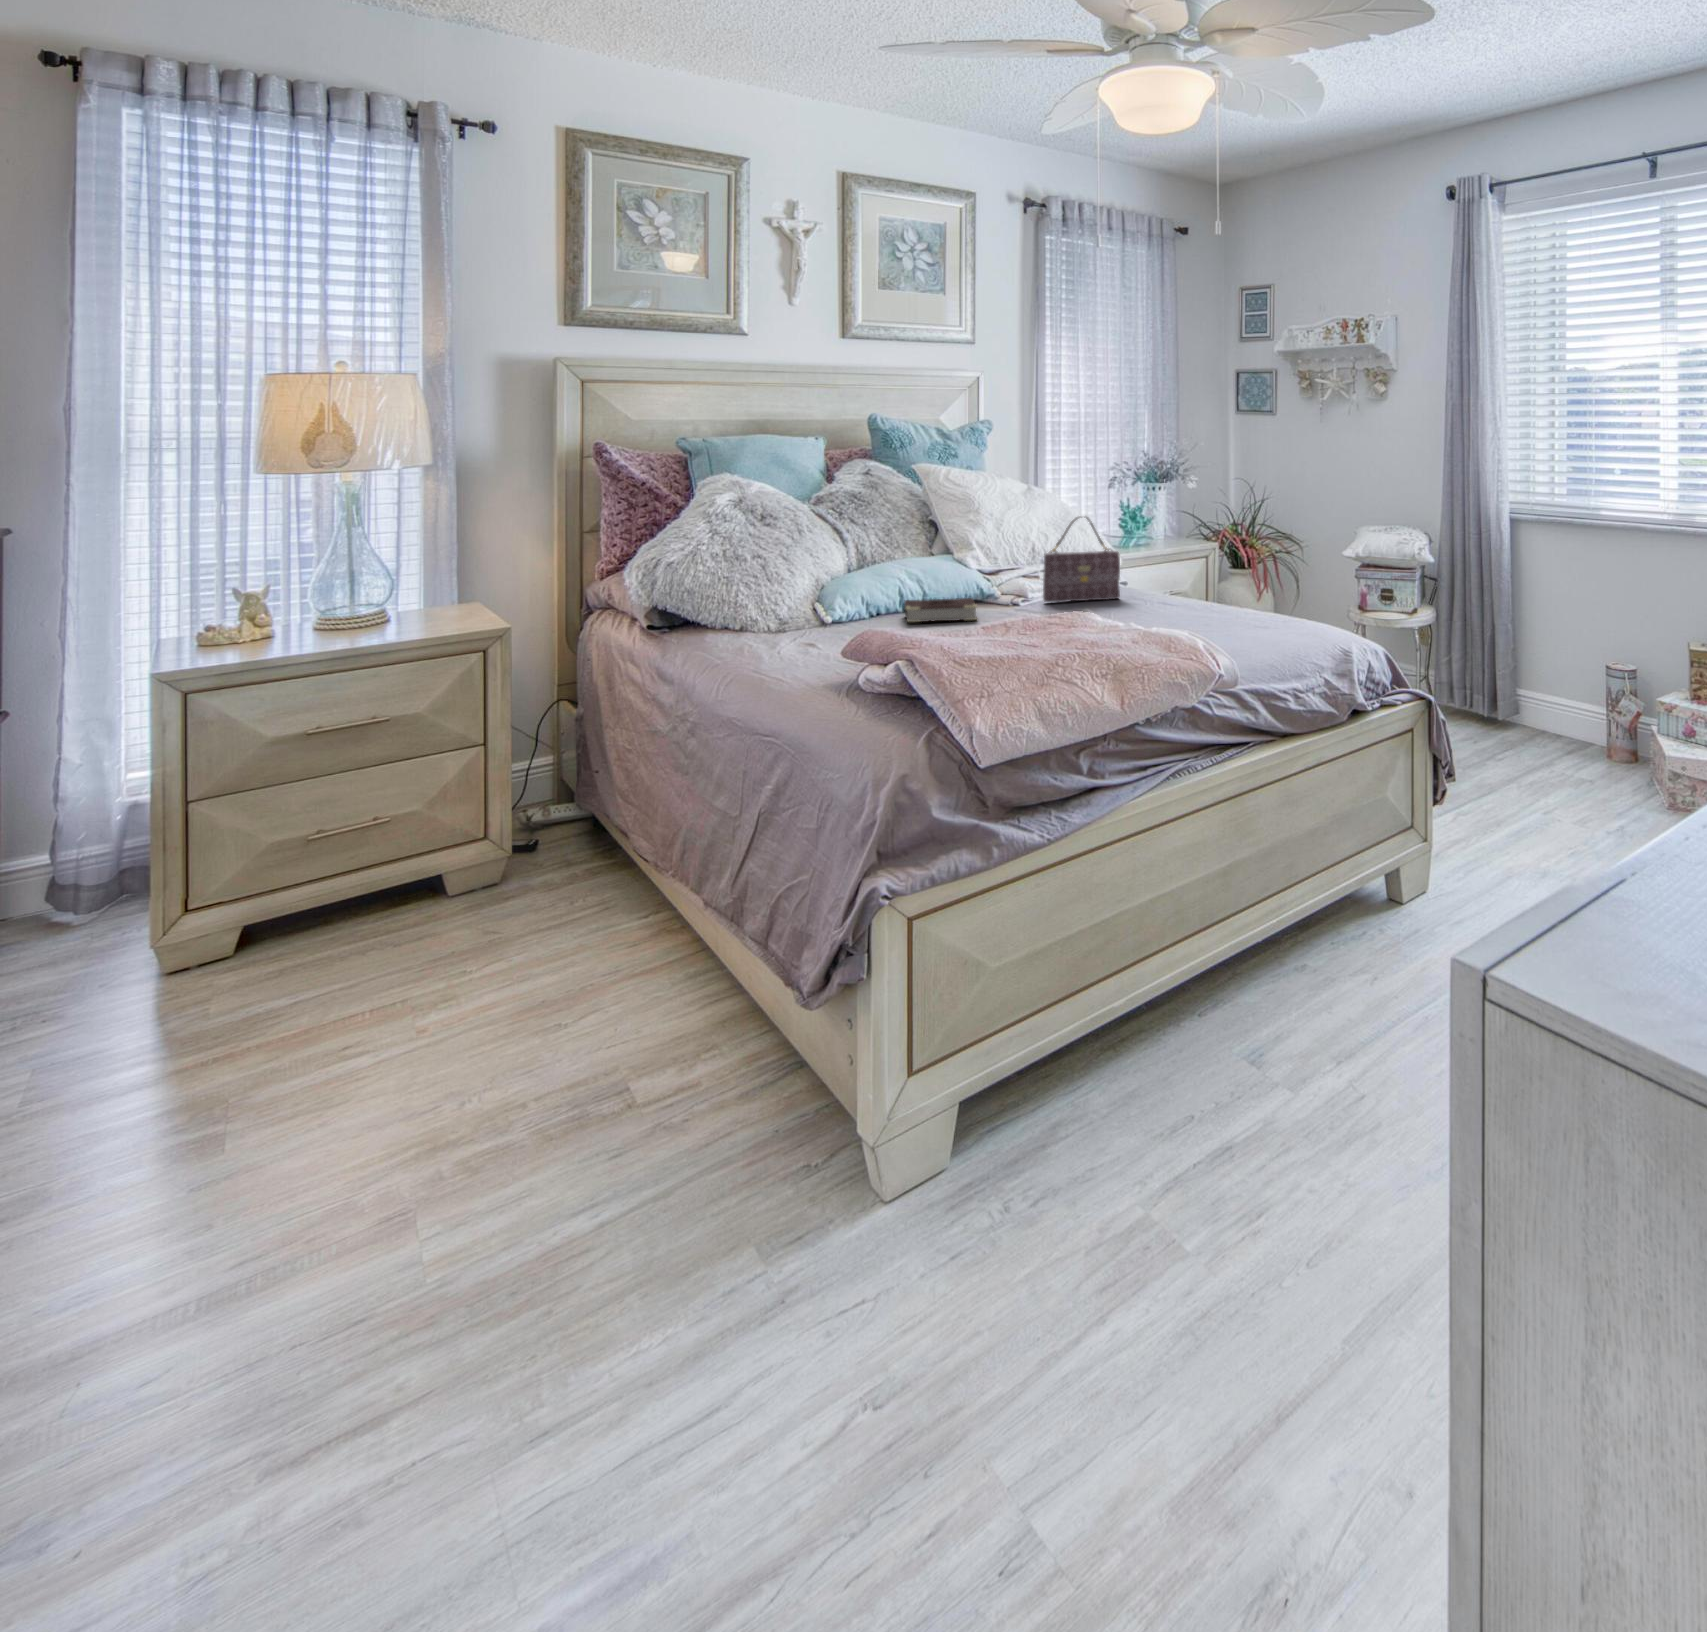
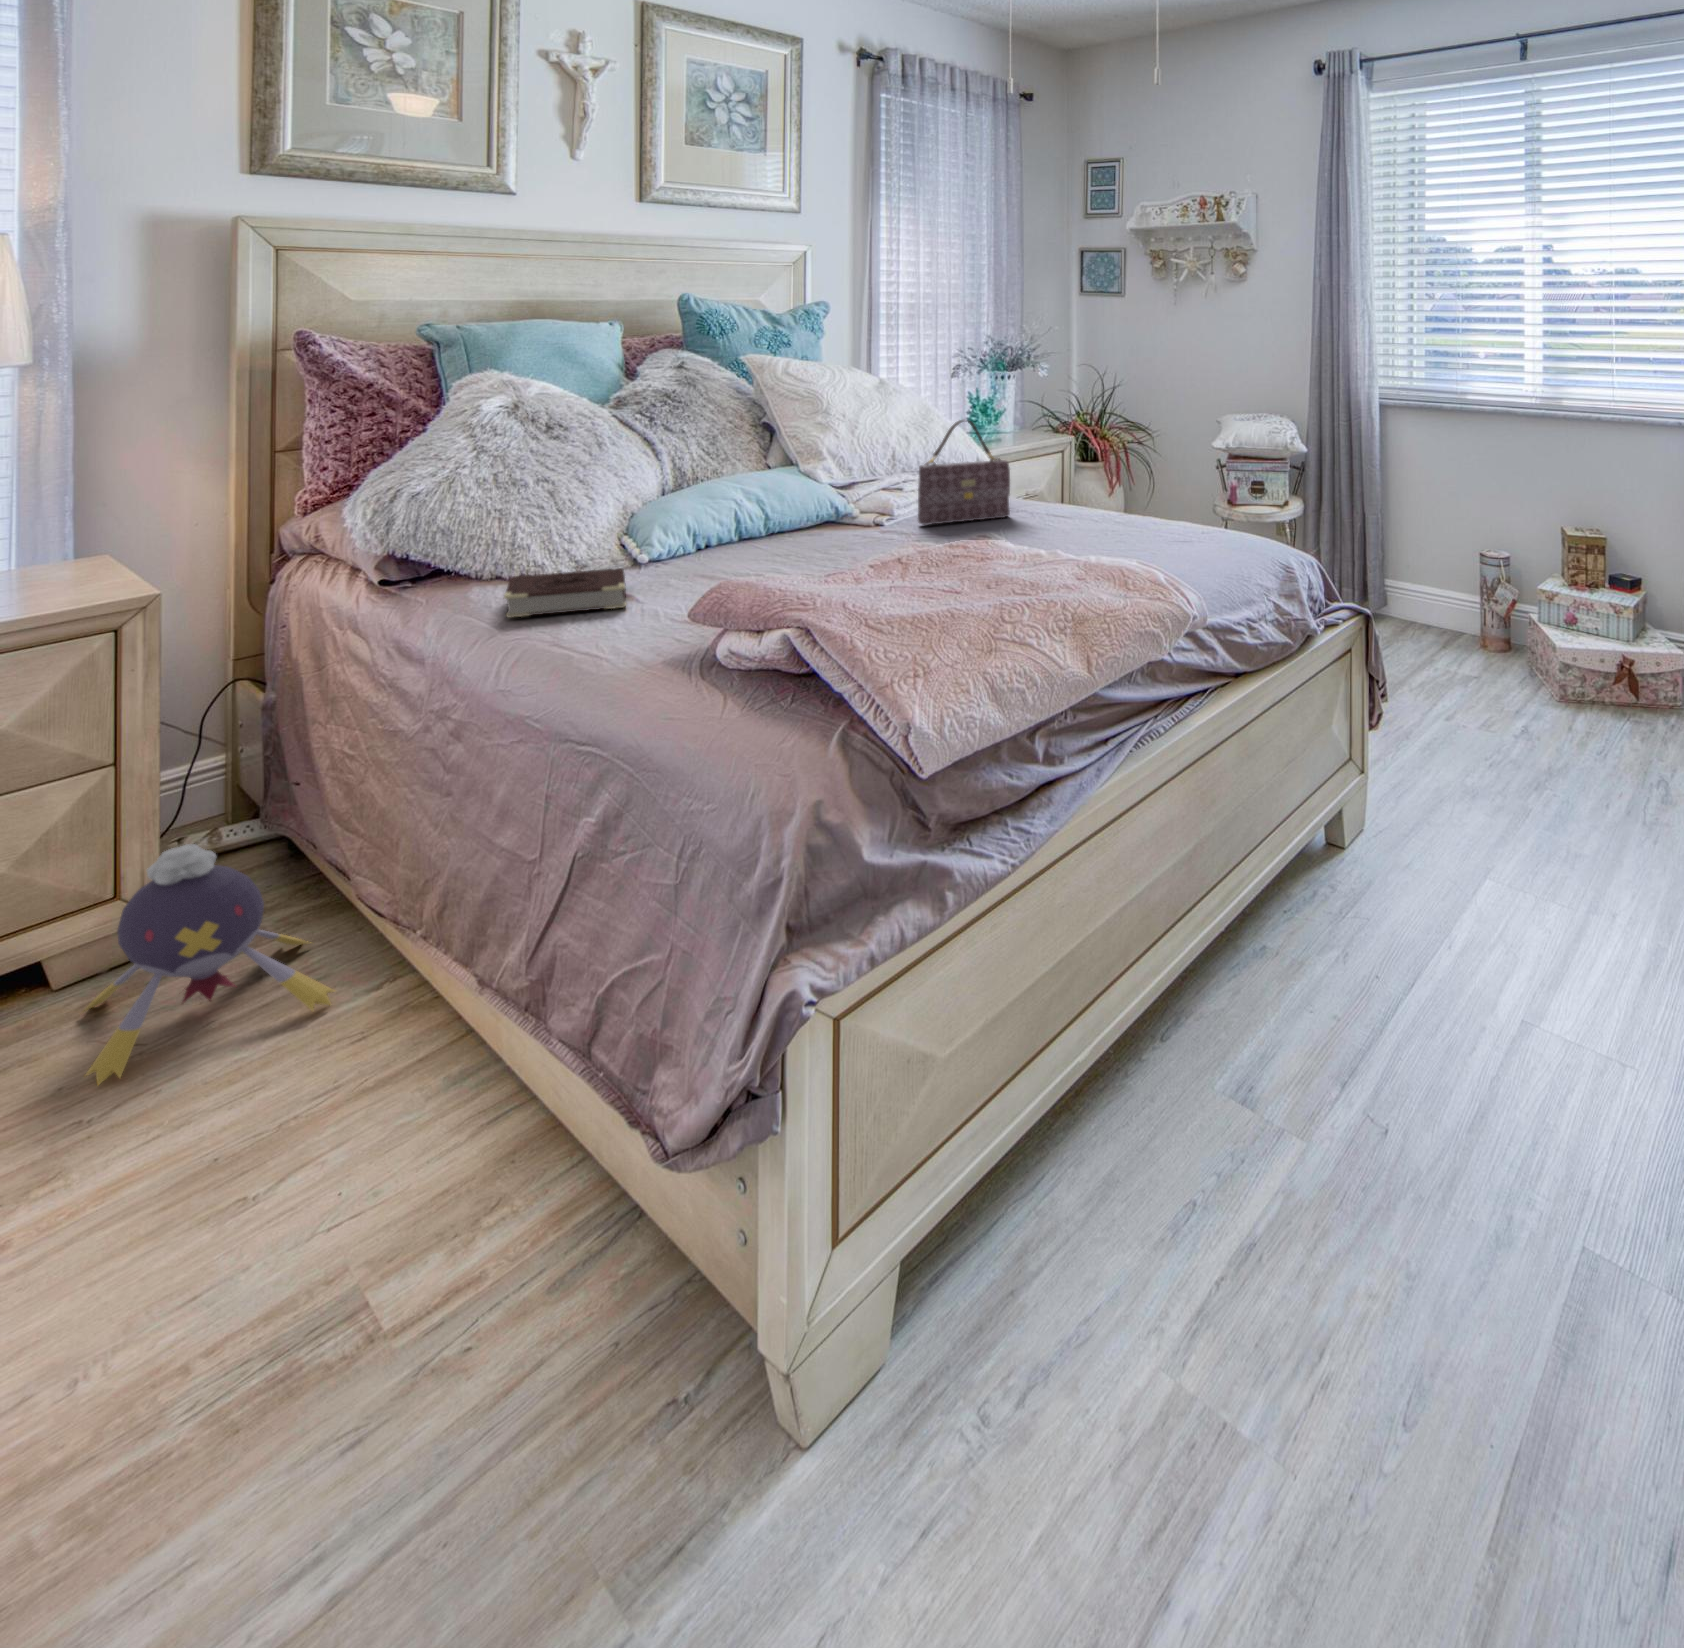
book: present [904,598,977,622] -> present [504,568,627,617]
plush toy: none [463,800,619,946] -> present [83,844,335,1085]

